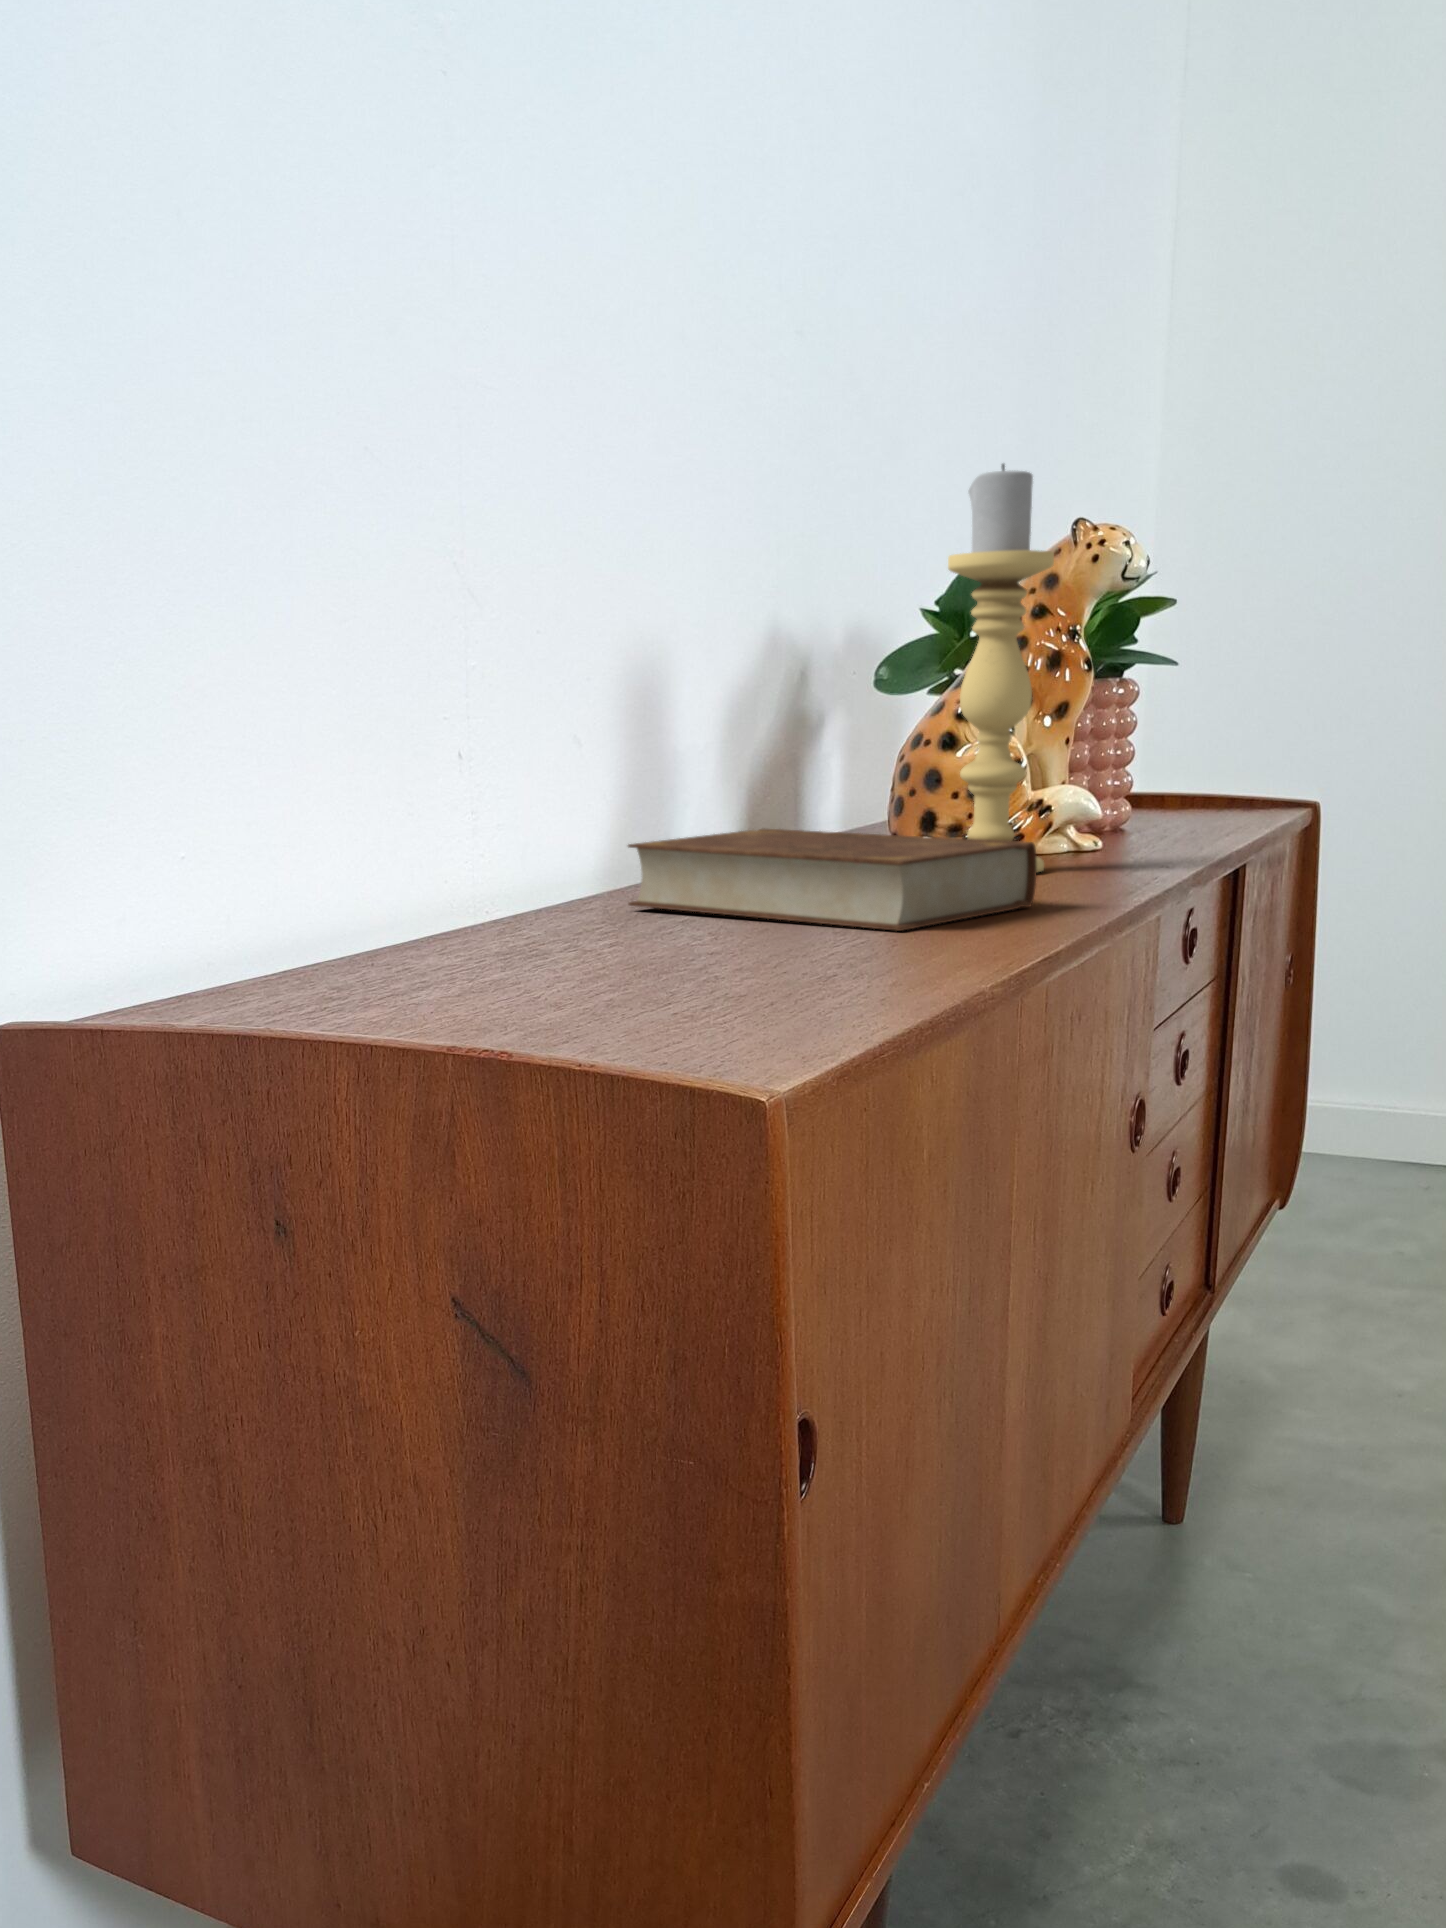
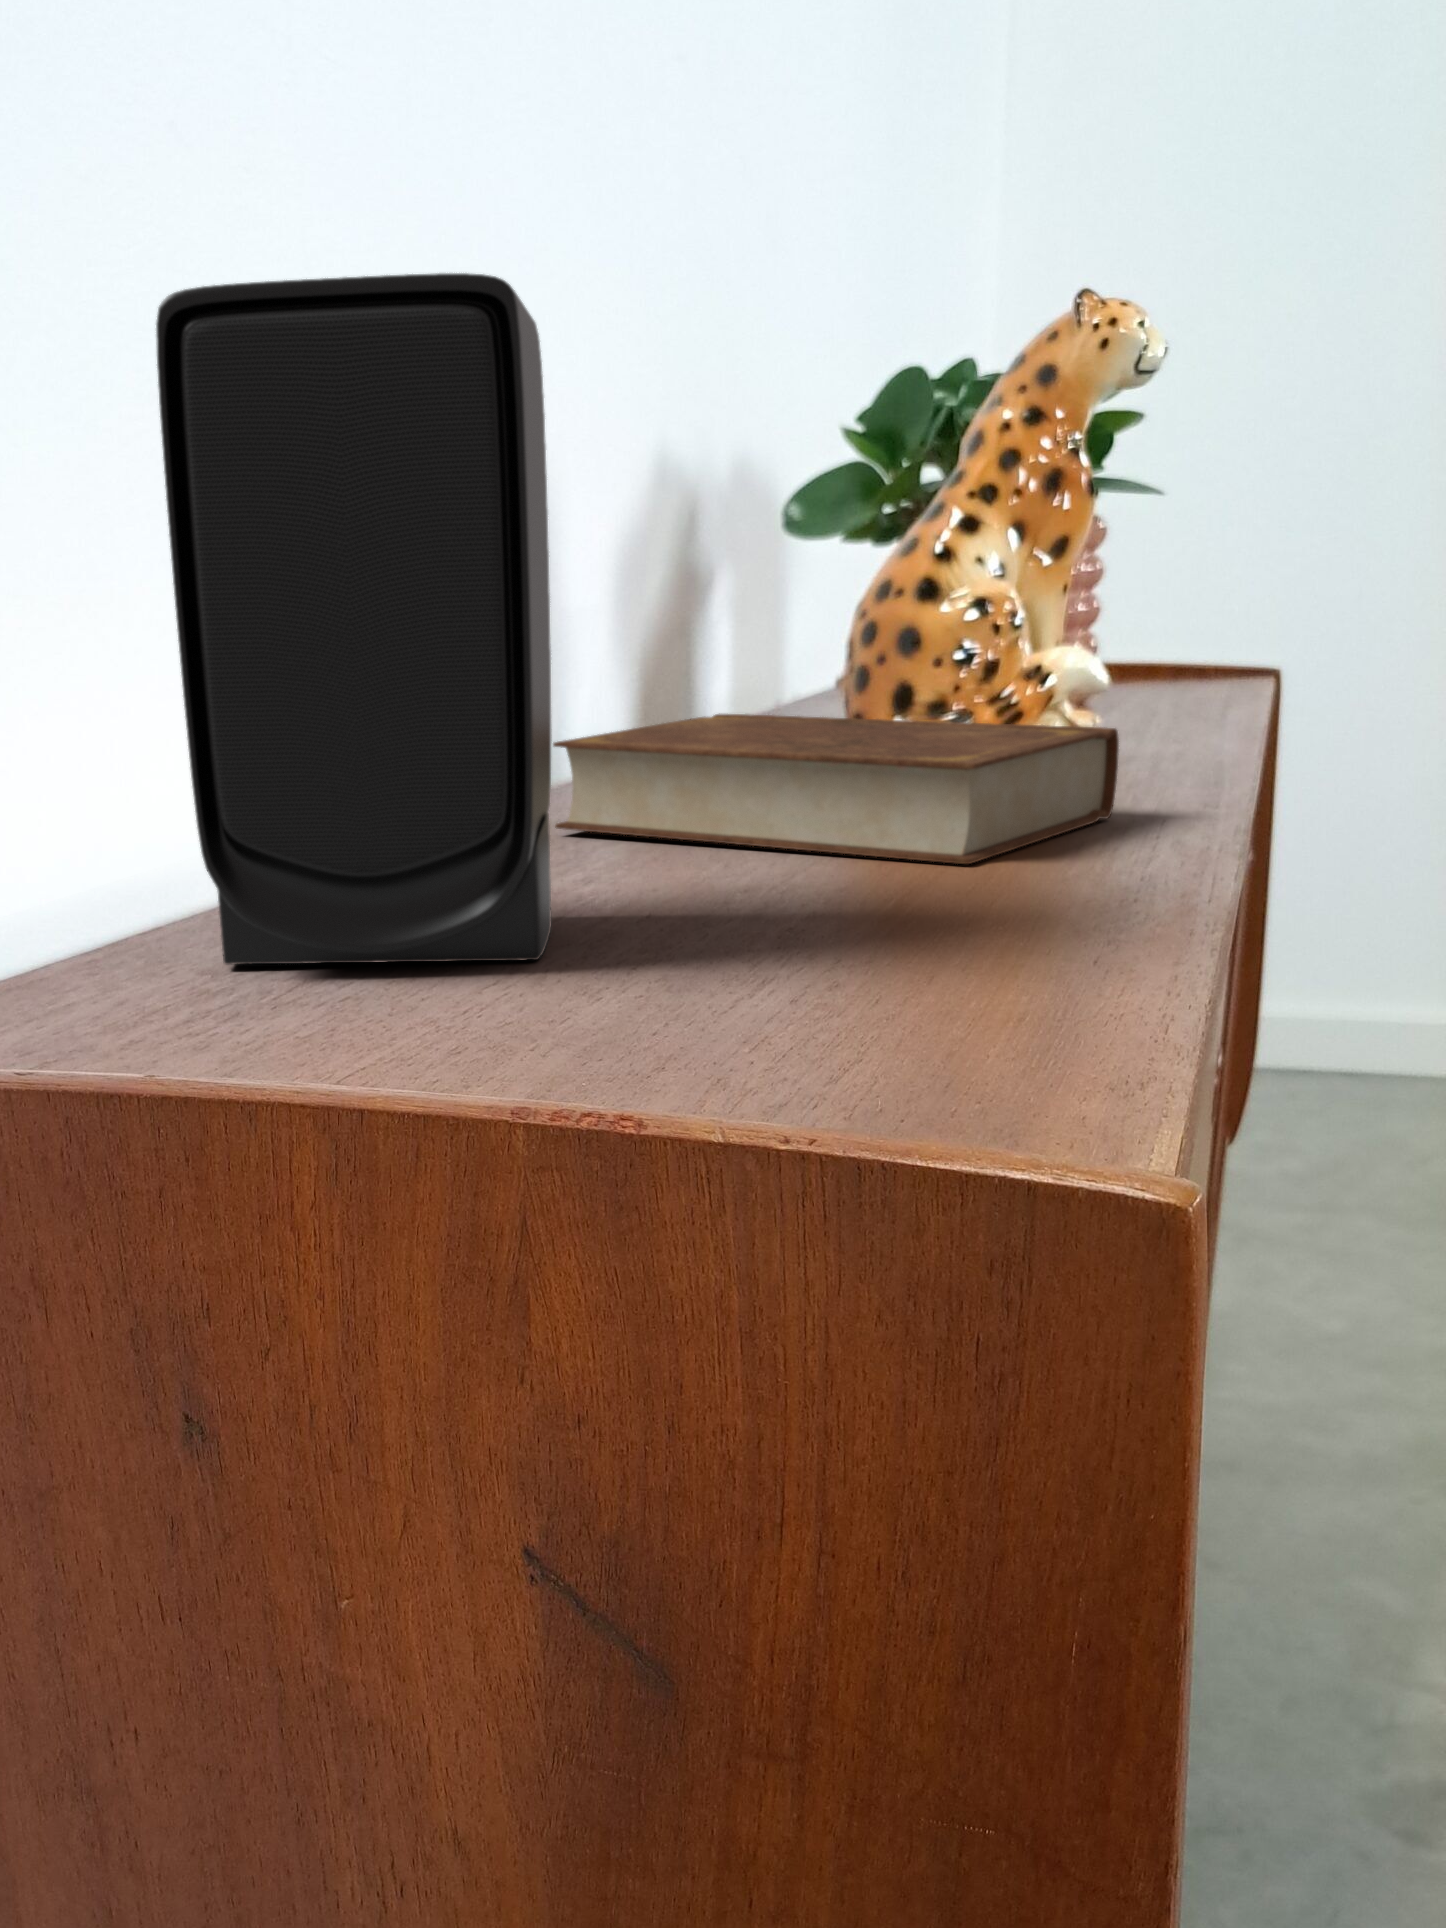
candle holder: present [948,464,1054,872] -> none [924,198,1091,768]
speaker: none [348,557,598,974] -> present [156,273,551,965]

